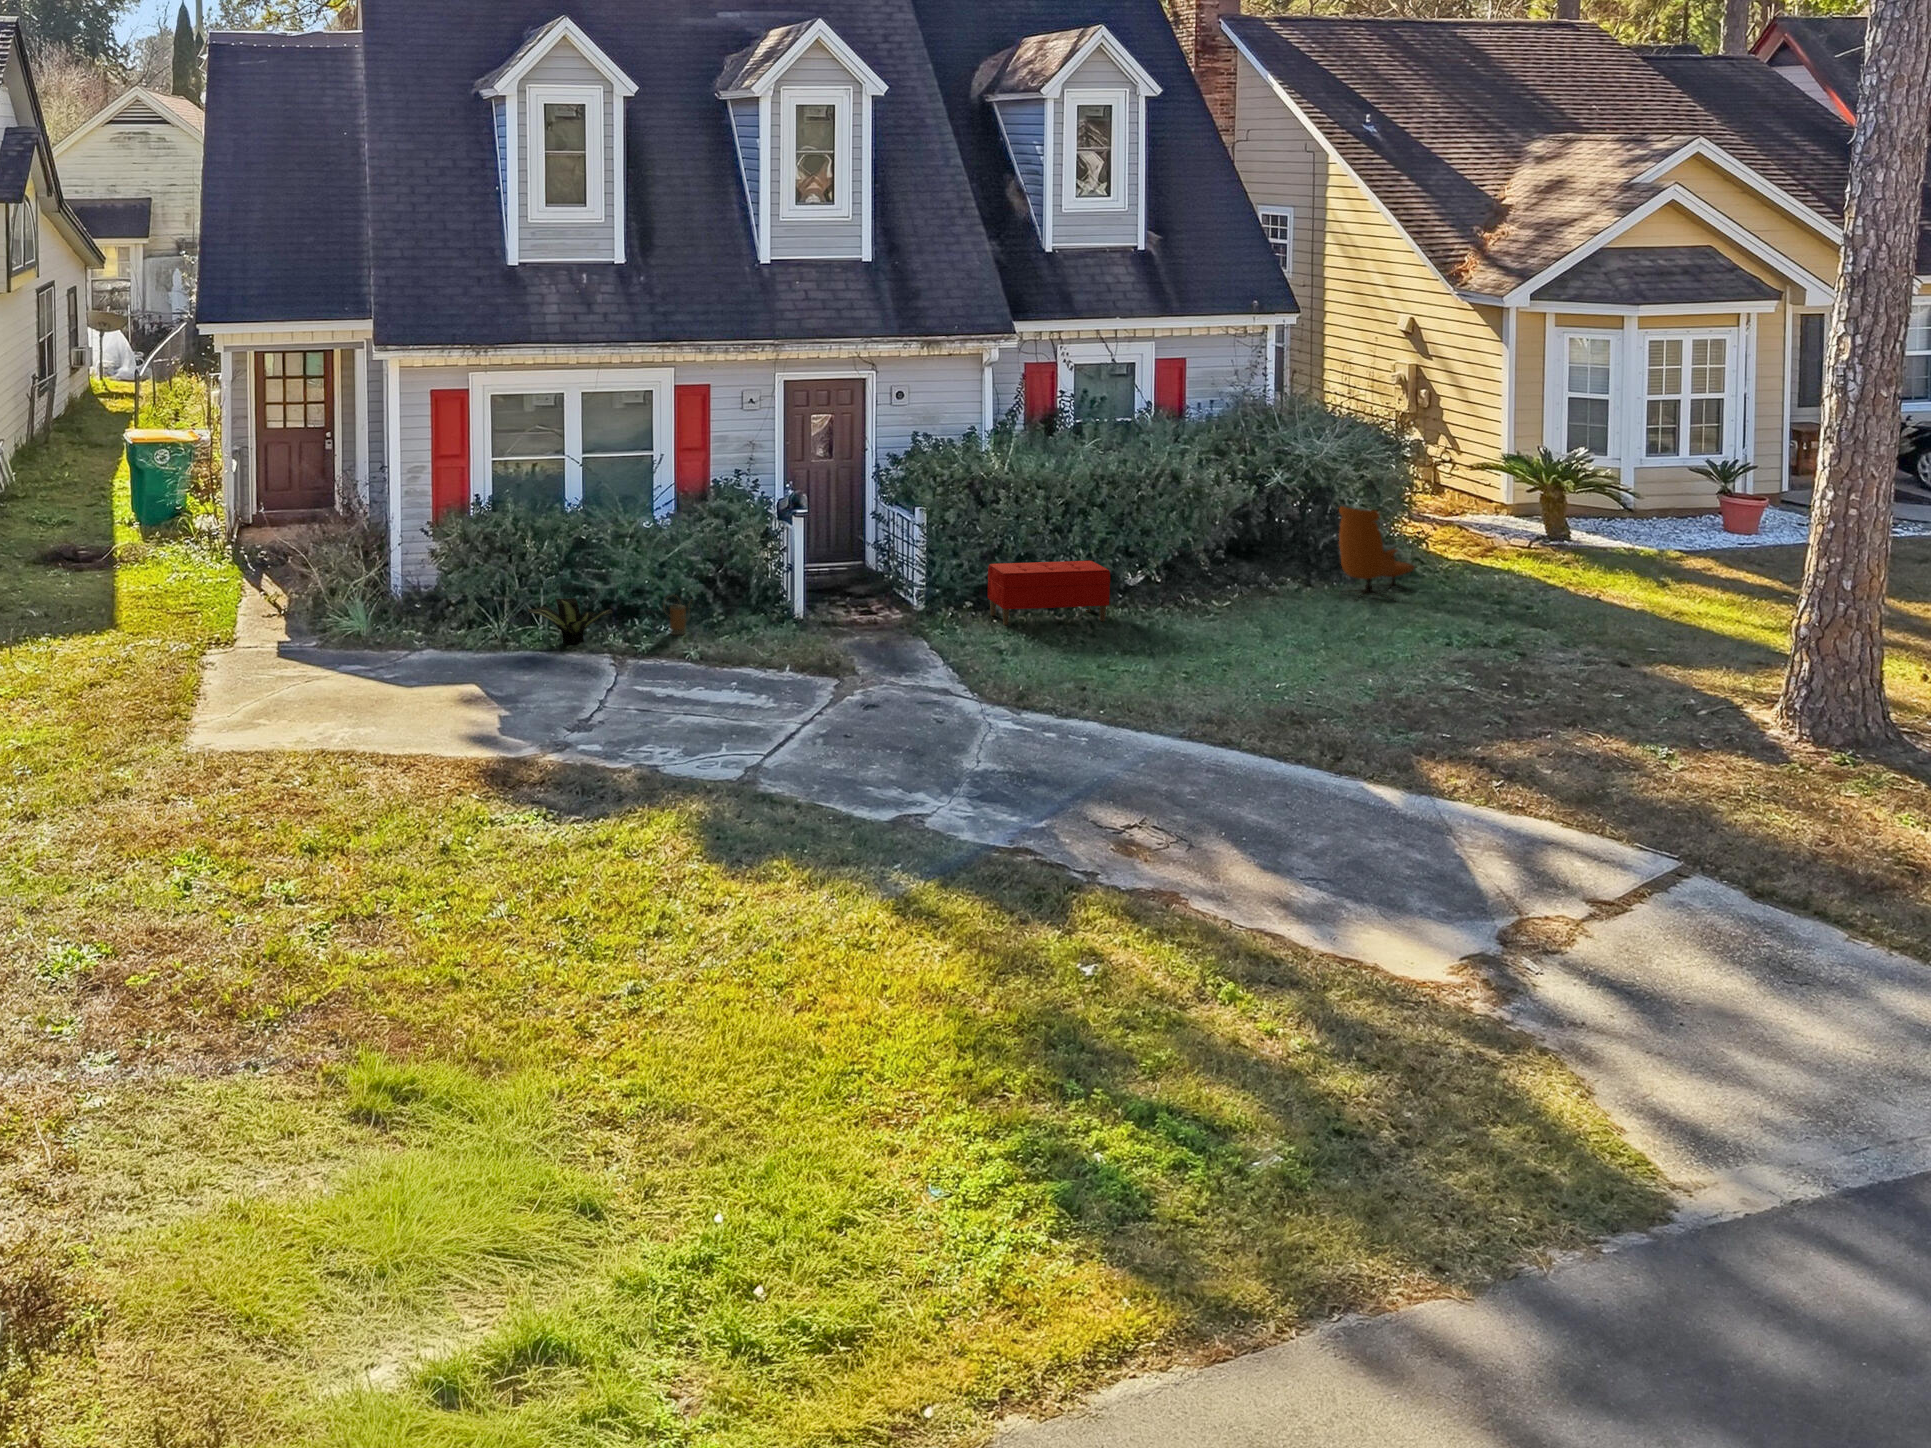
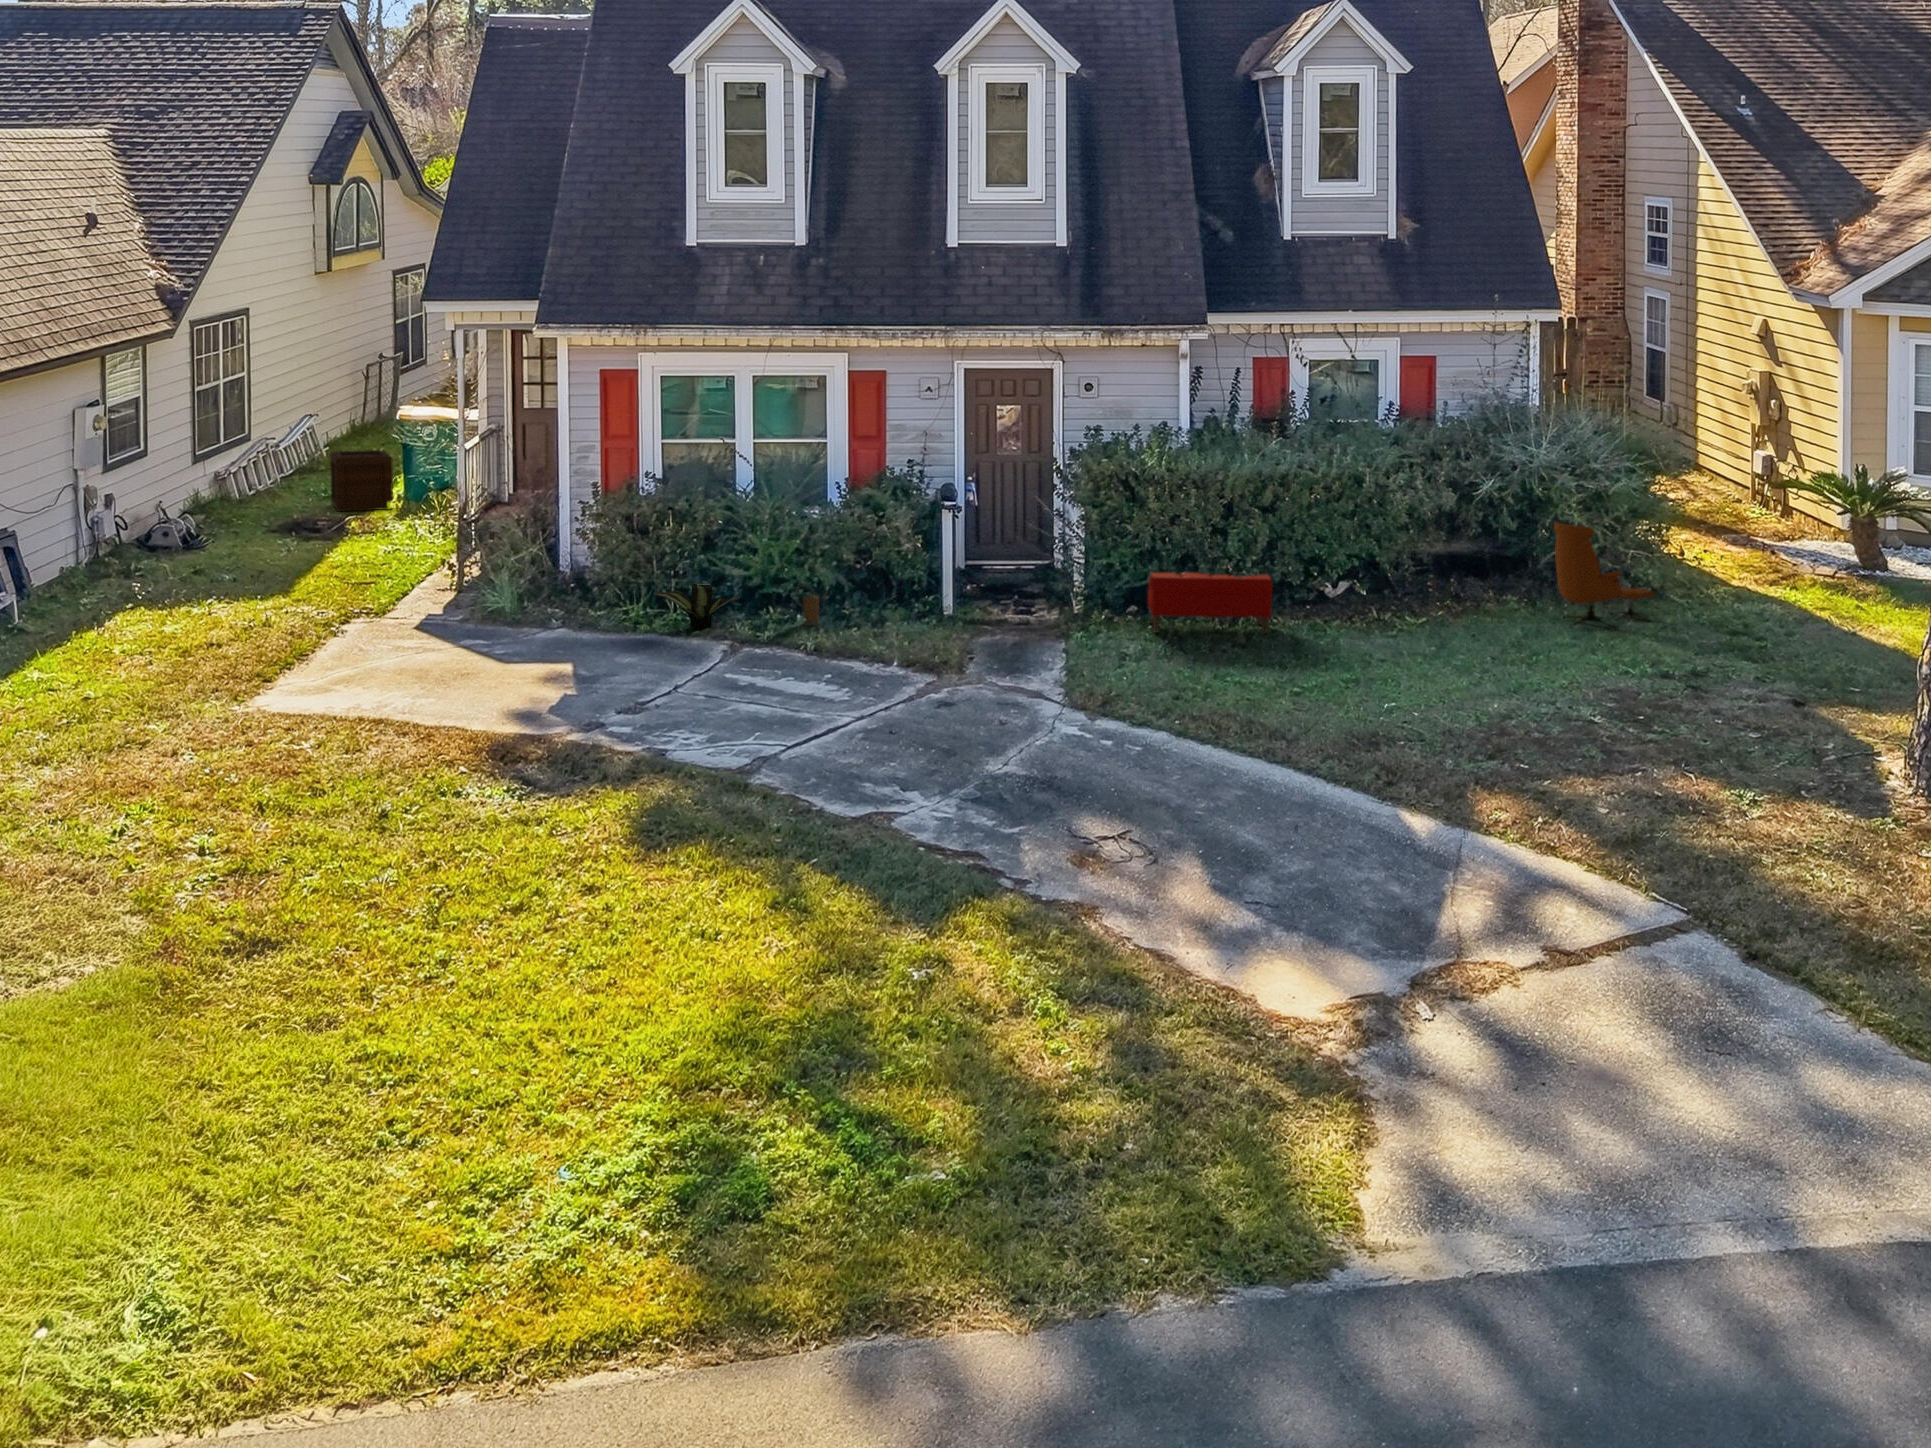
wooden crate: none [78,471,150,535] -> present [330,450,393,512]

